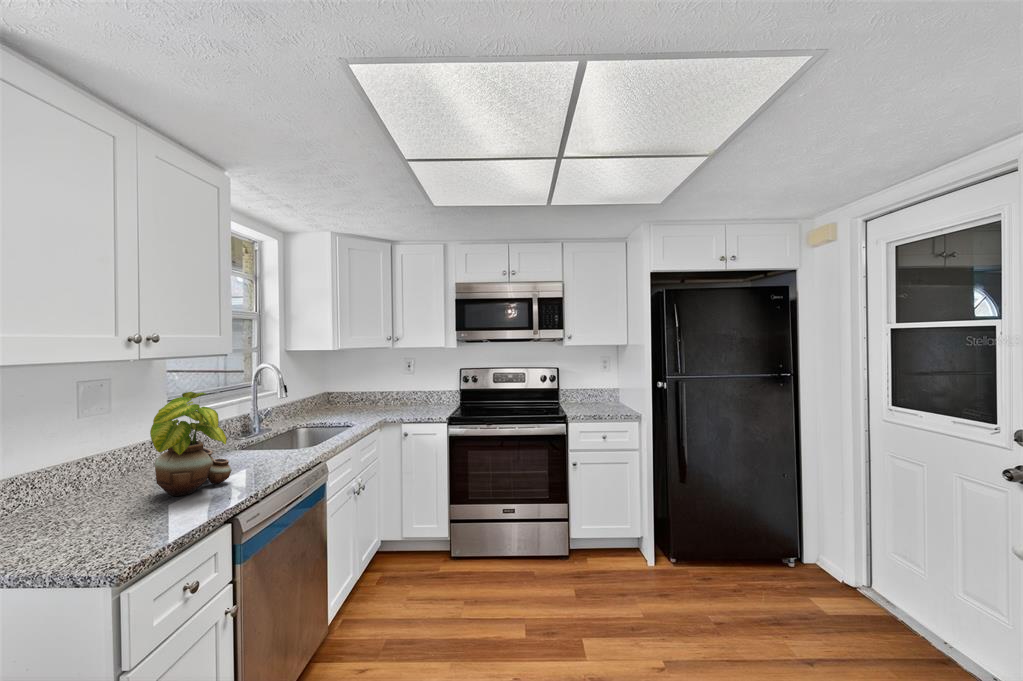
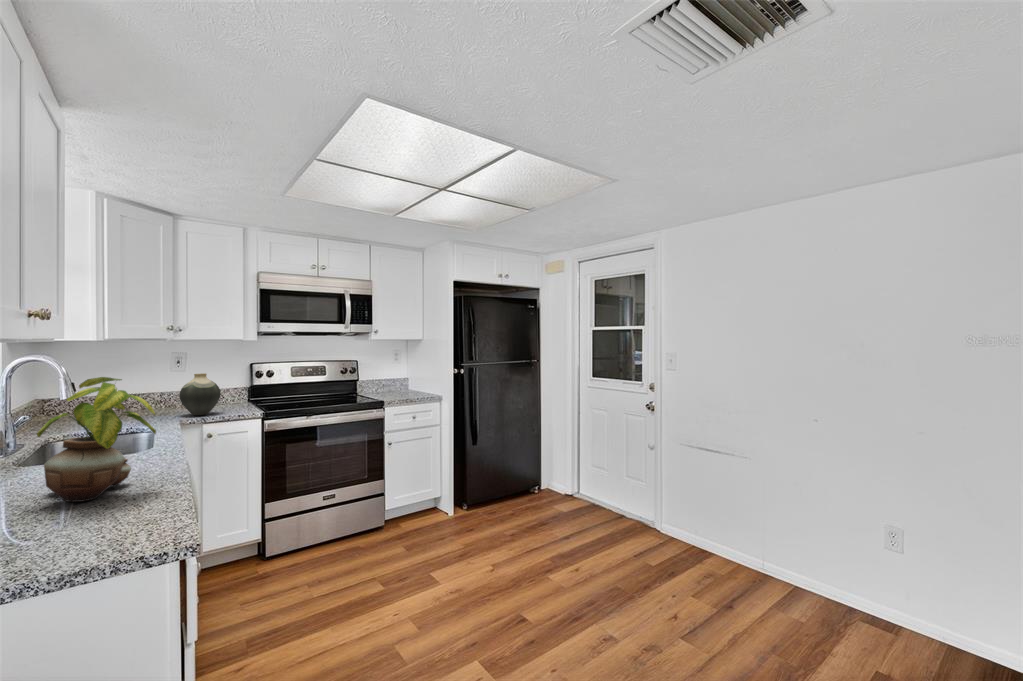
vase: none [391,379,422,416] -> present [179,373,221,416]

